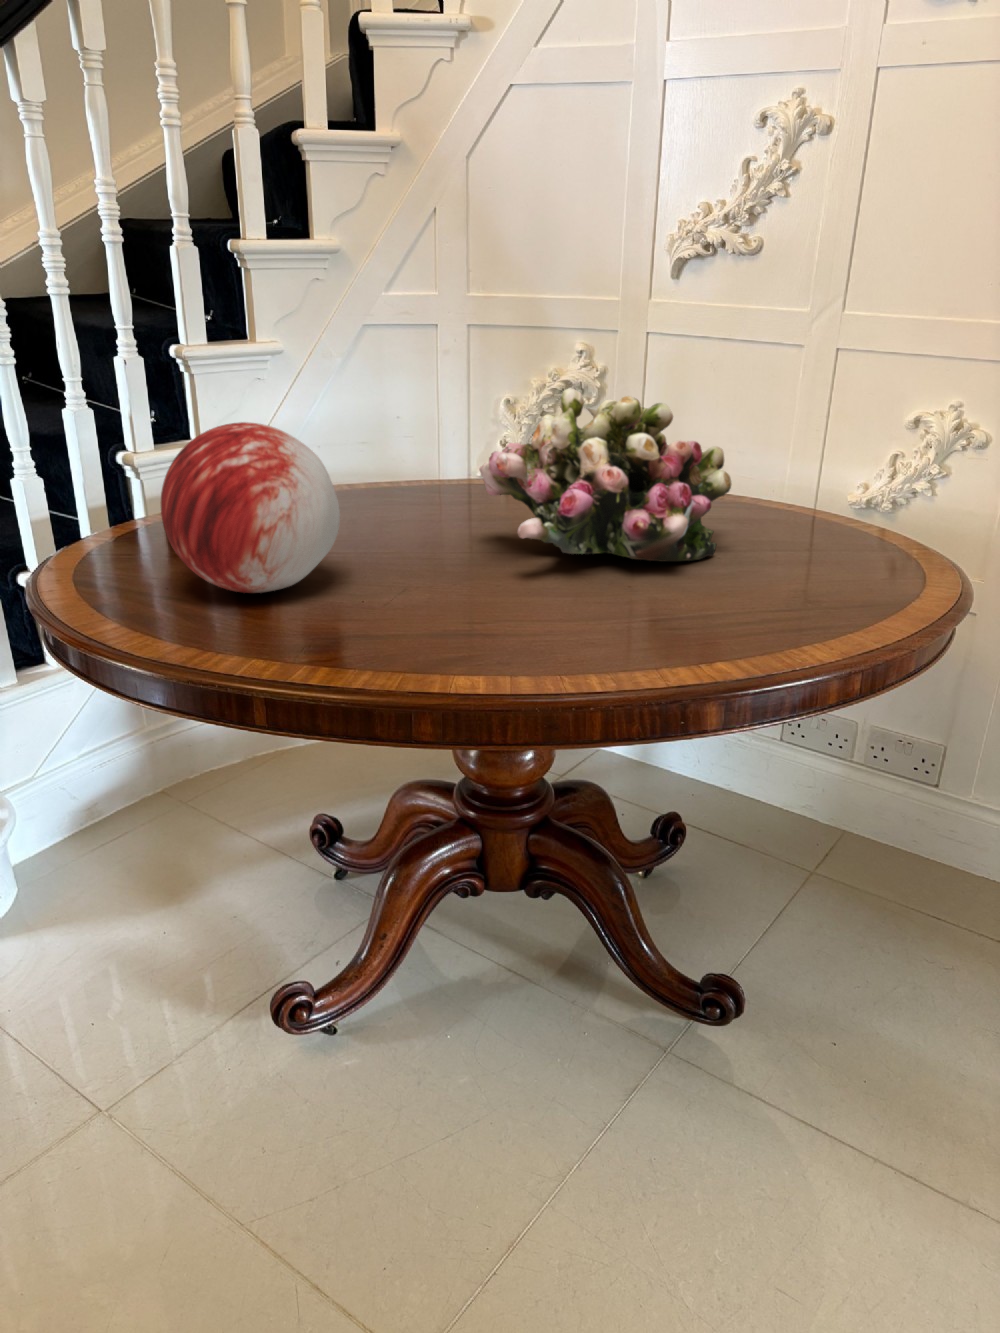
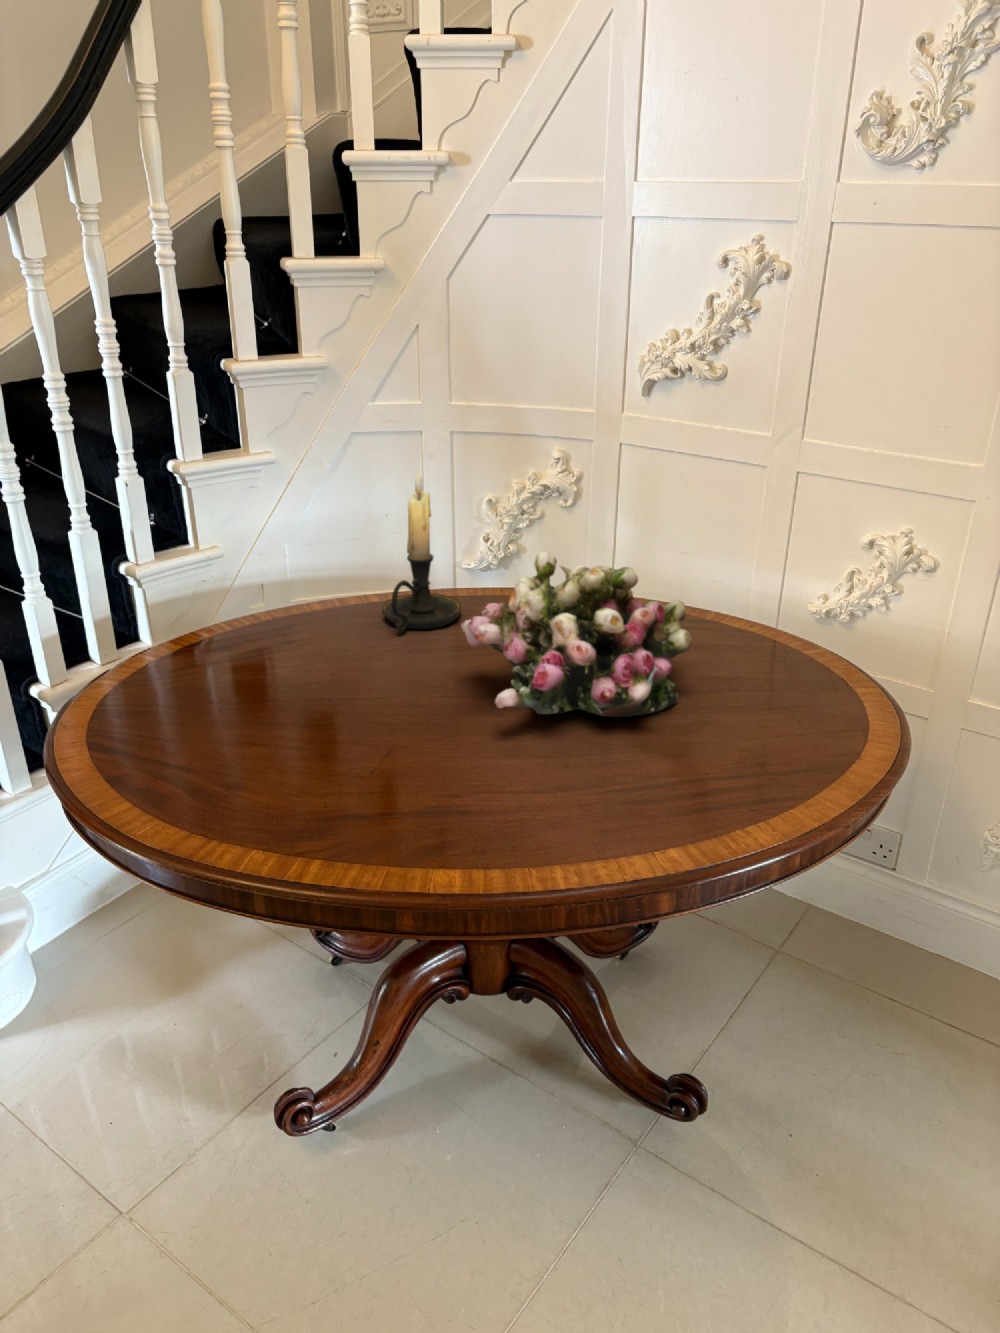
candle holder: none [393,330,478,506] -> present [382,471,461,633]
decorative orb: present [161,422,340,593] -> none [170,614,333,767]

